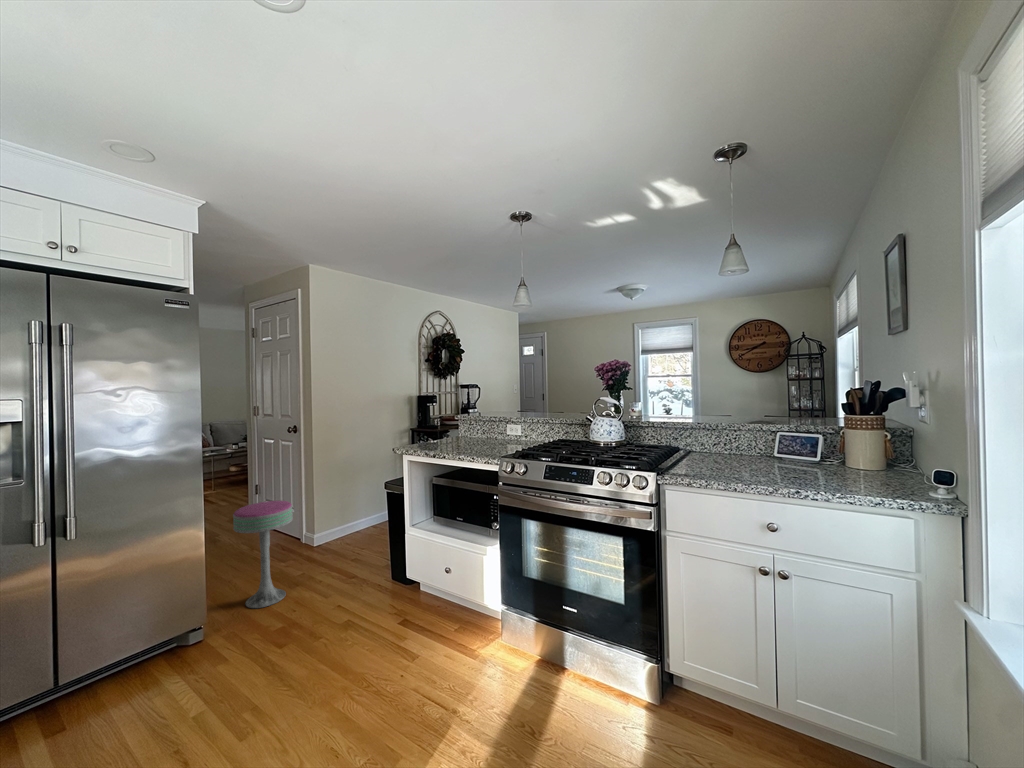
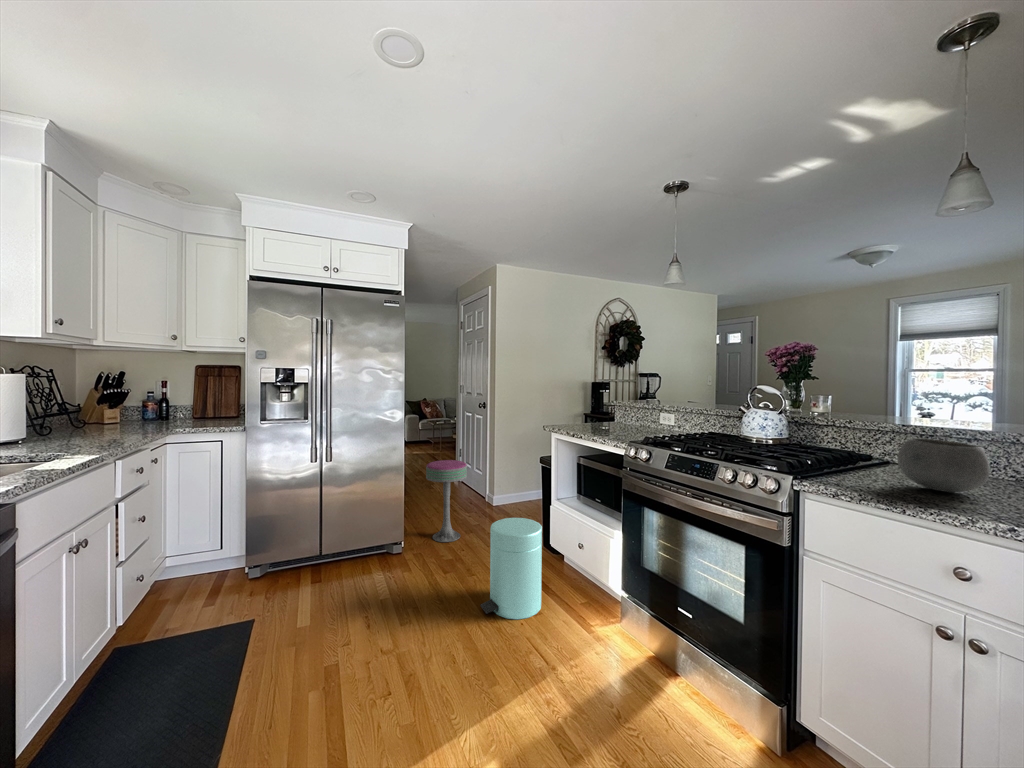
bowl: none [713,433,765,470] -> present [898,438,990,492]
trash can: none [344,555,416,680] -> present [480,518,542,619]

